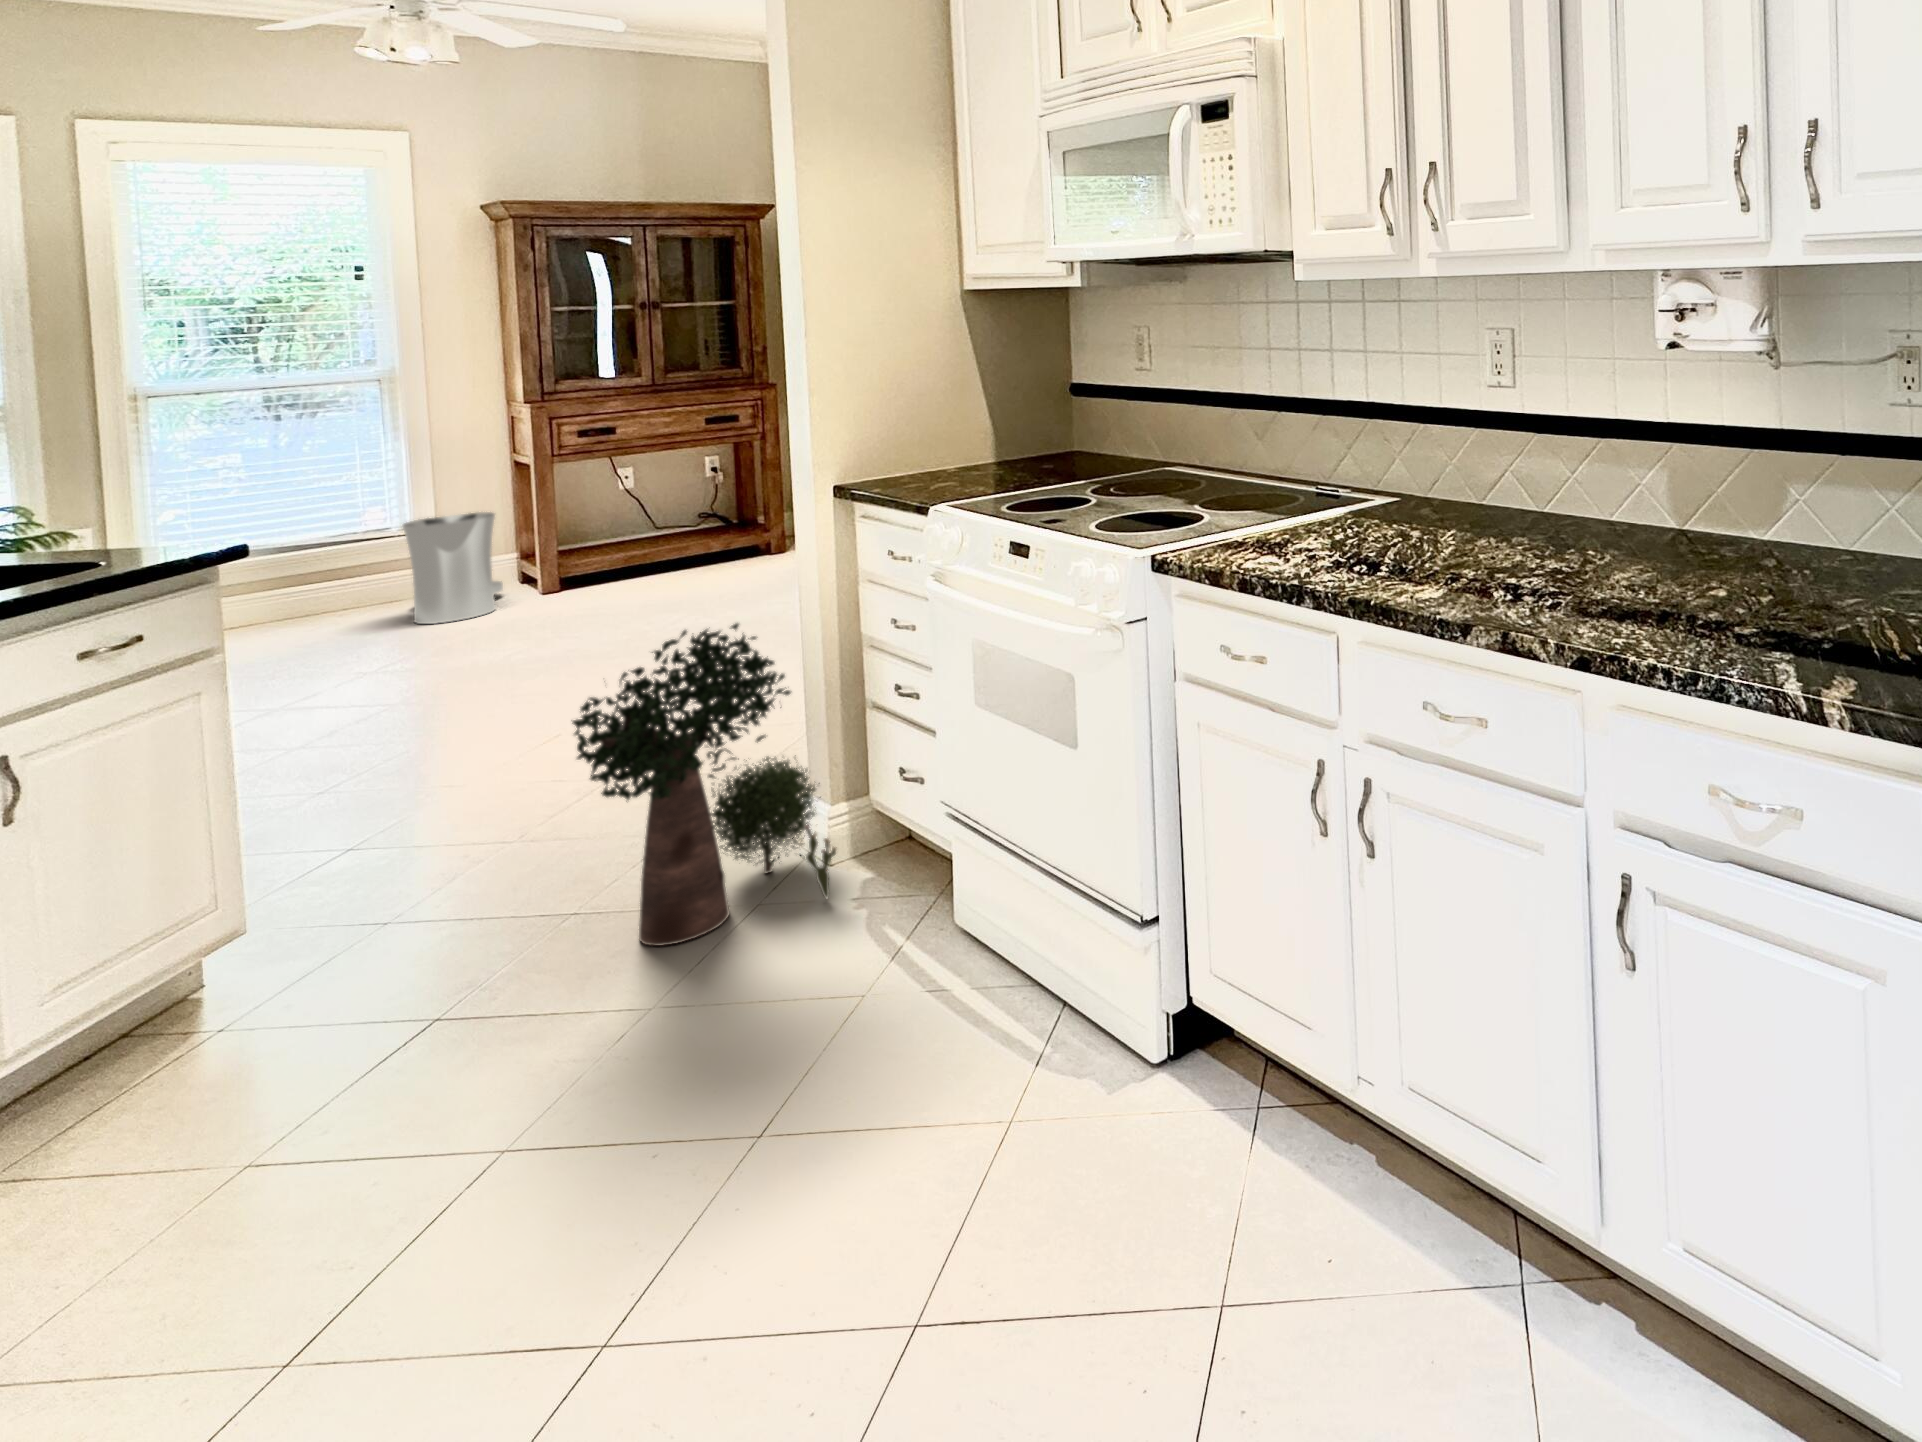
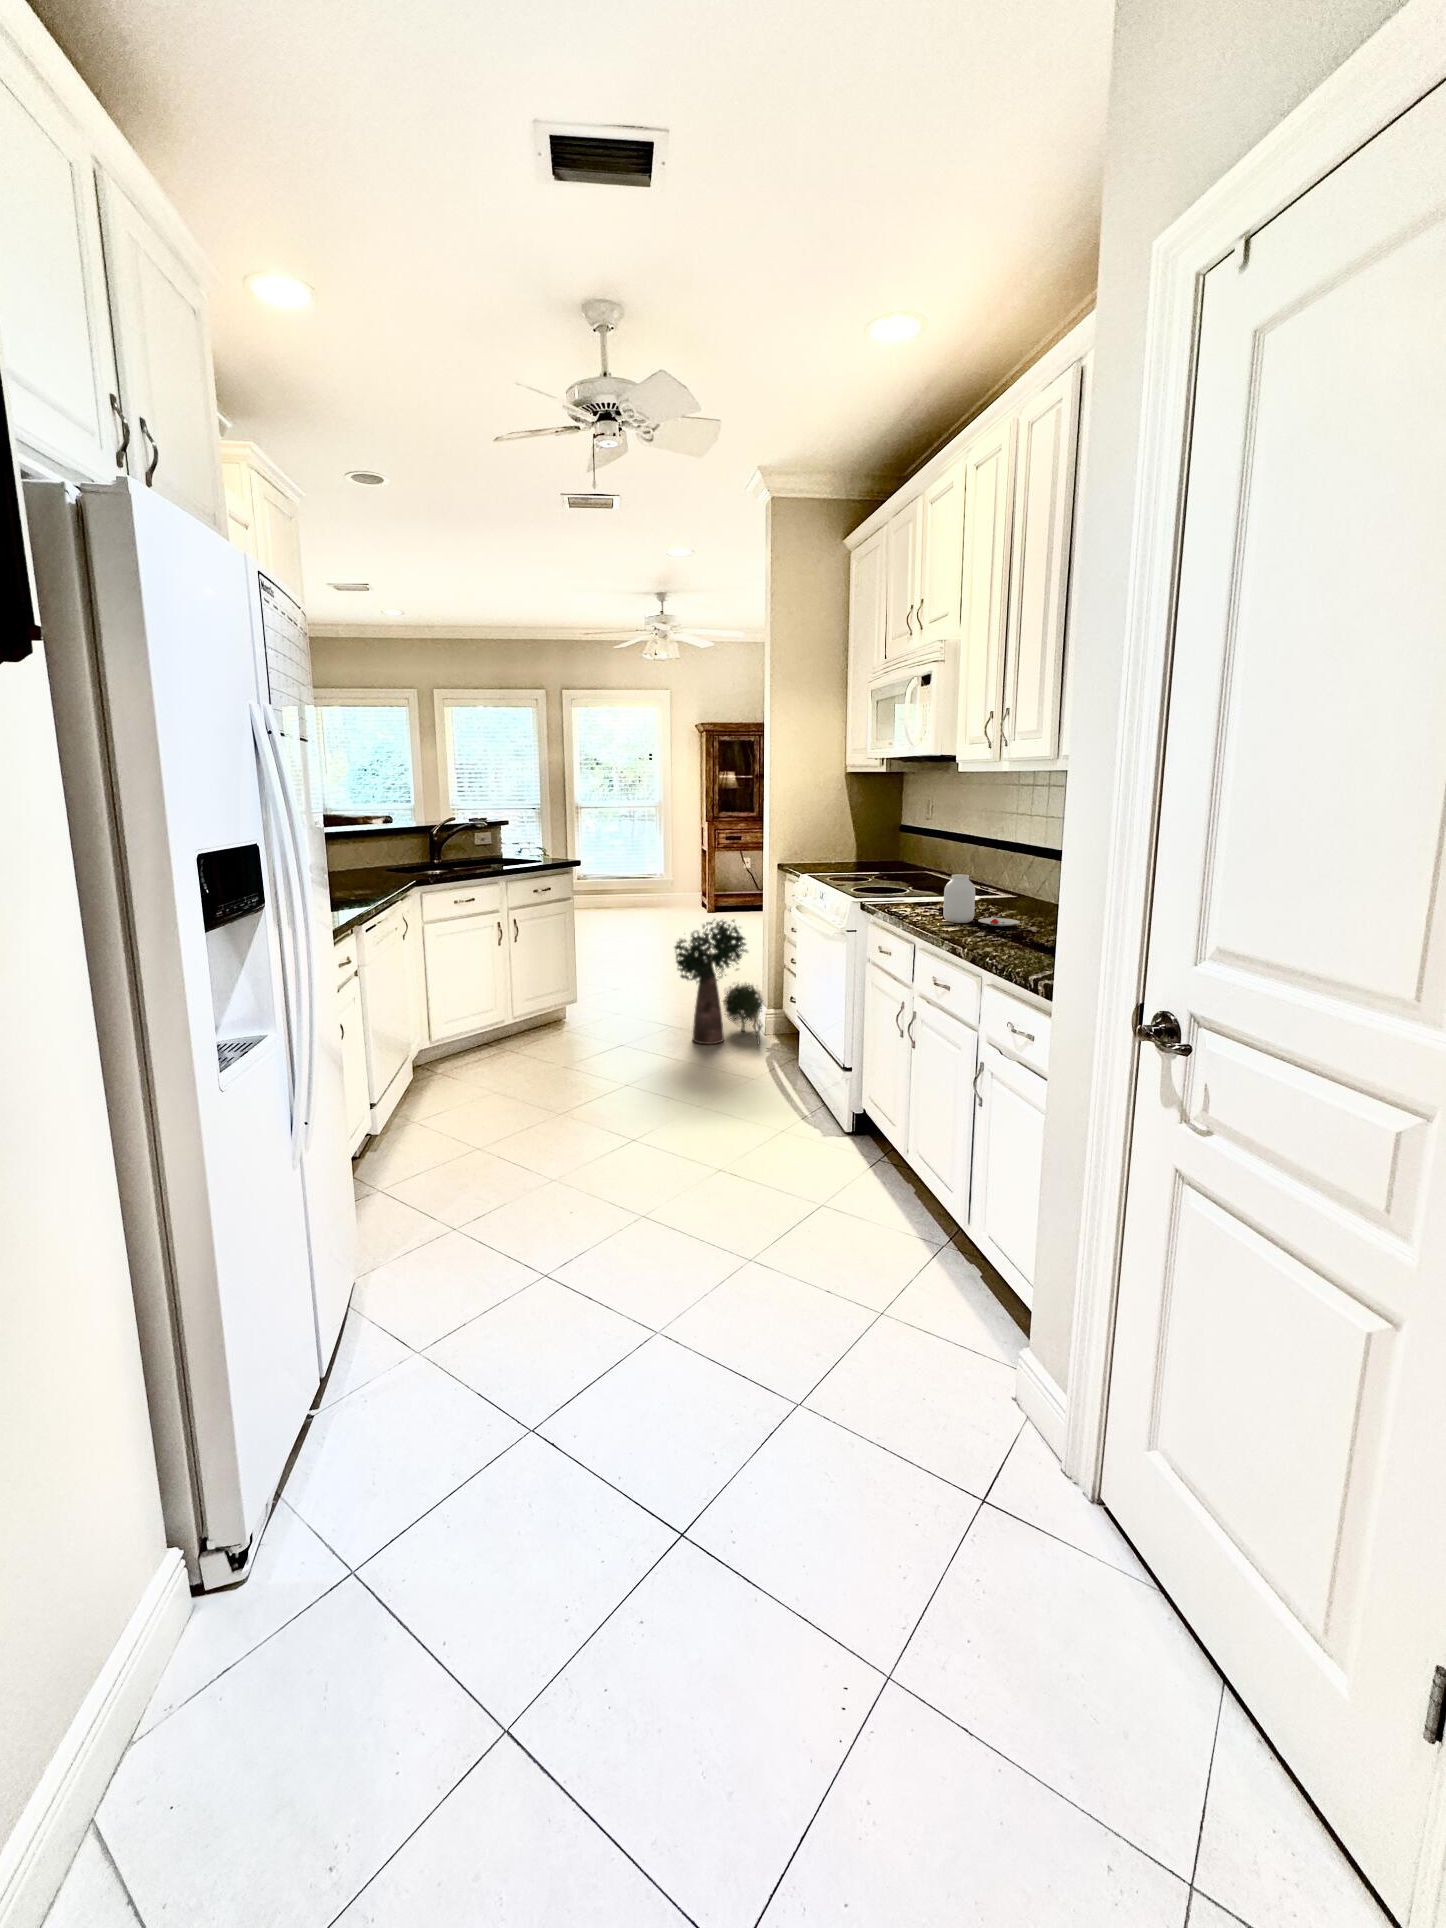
jar: none [1367,474,1520,583] -> present [937,874,1020,926]
trash can: present [403,512,503,624] -> none [659,872,694,919]

